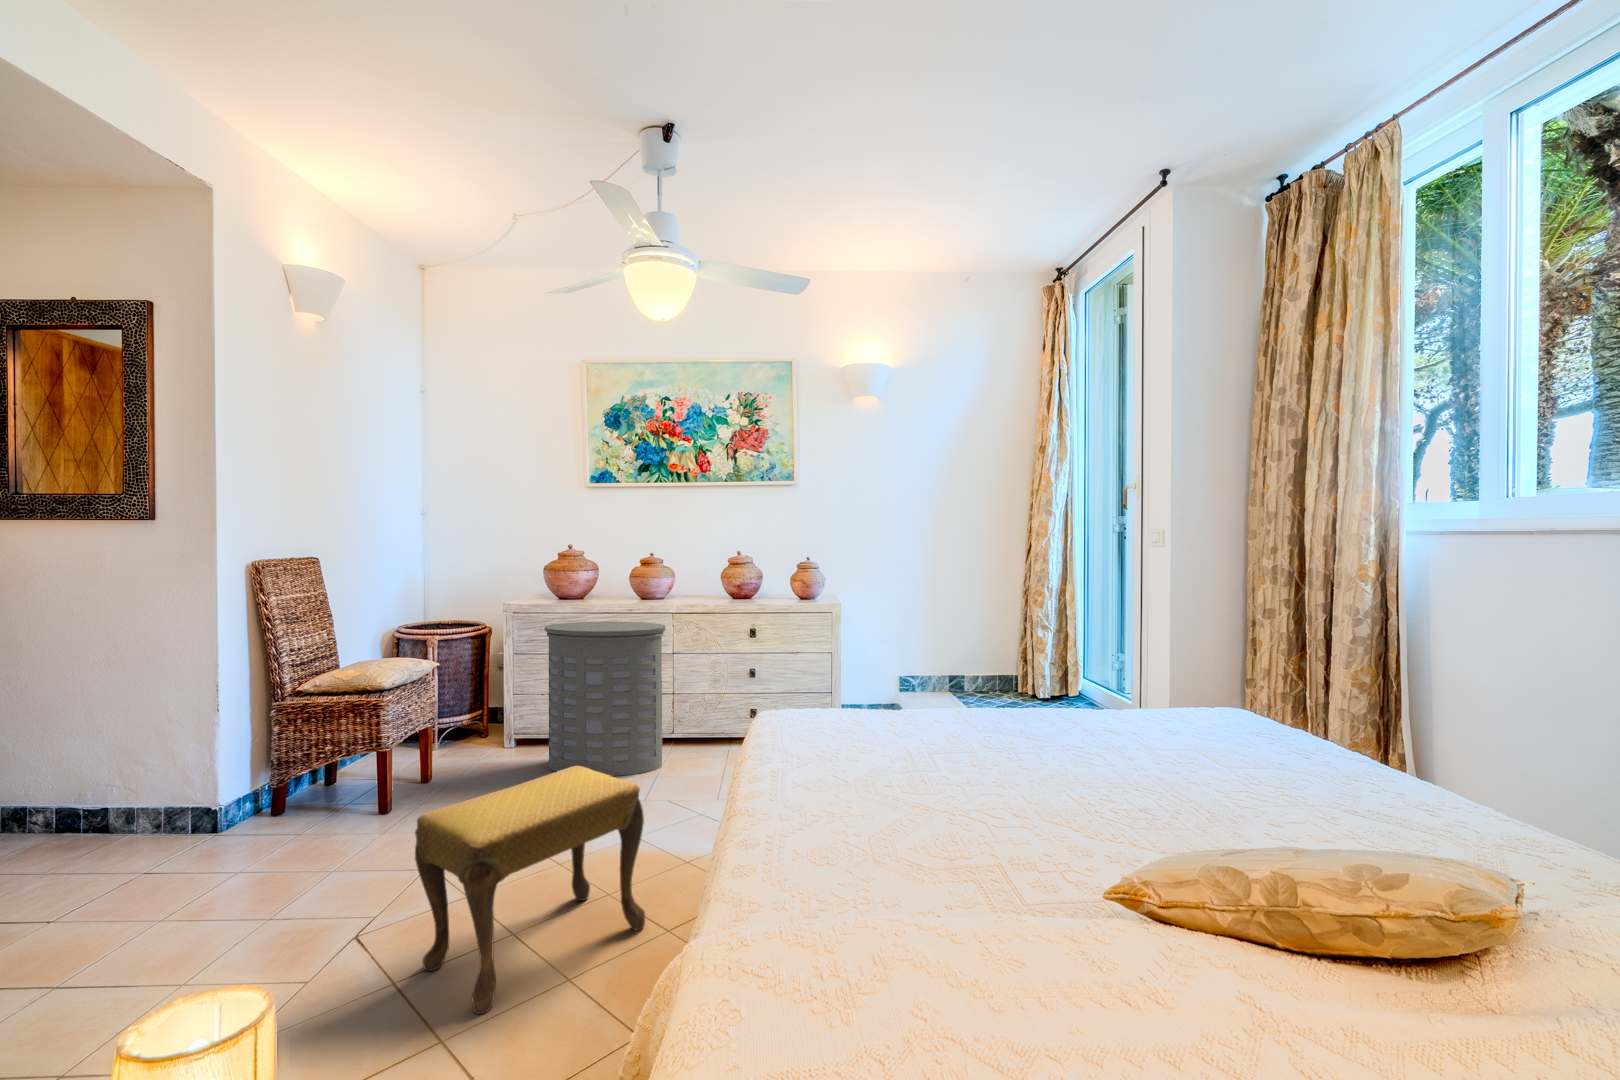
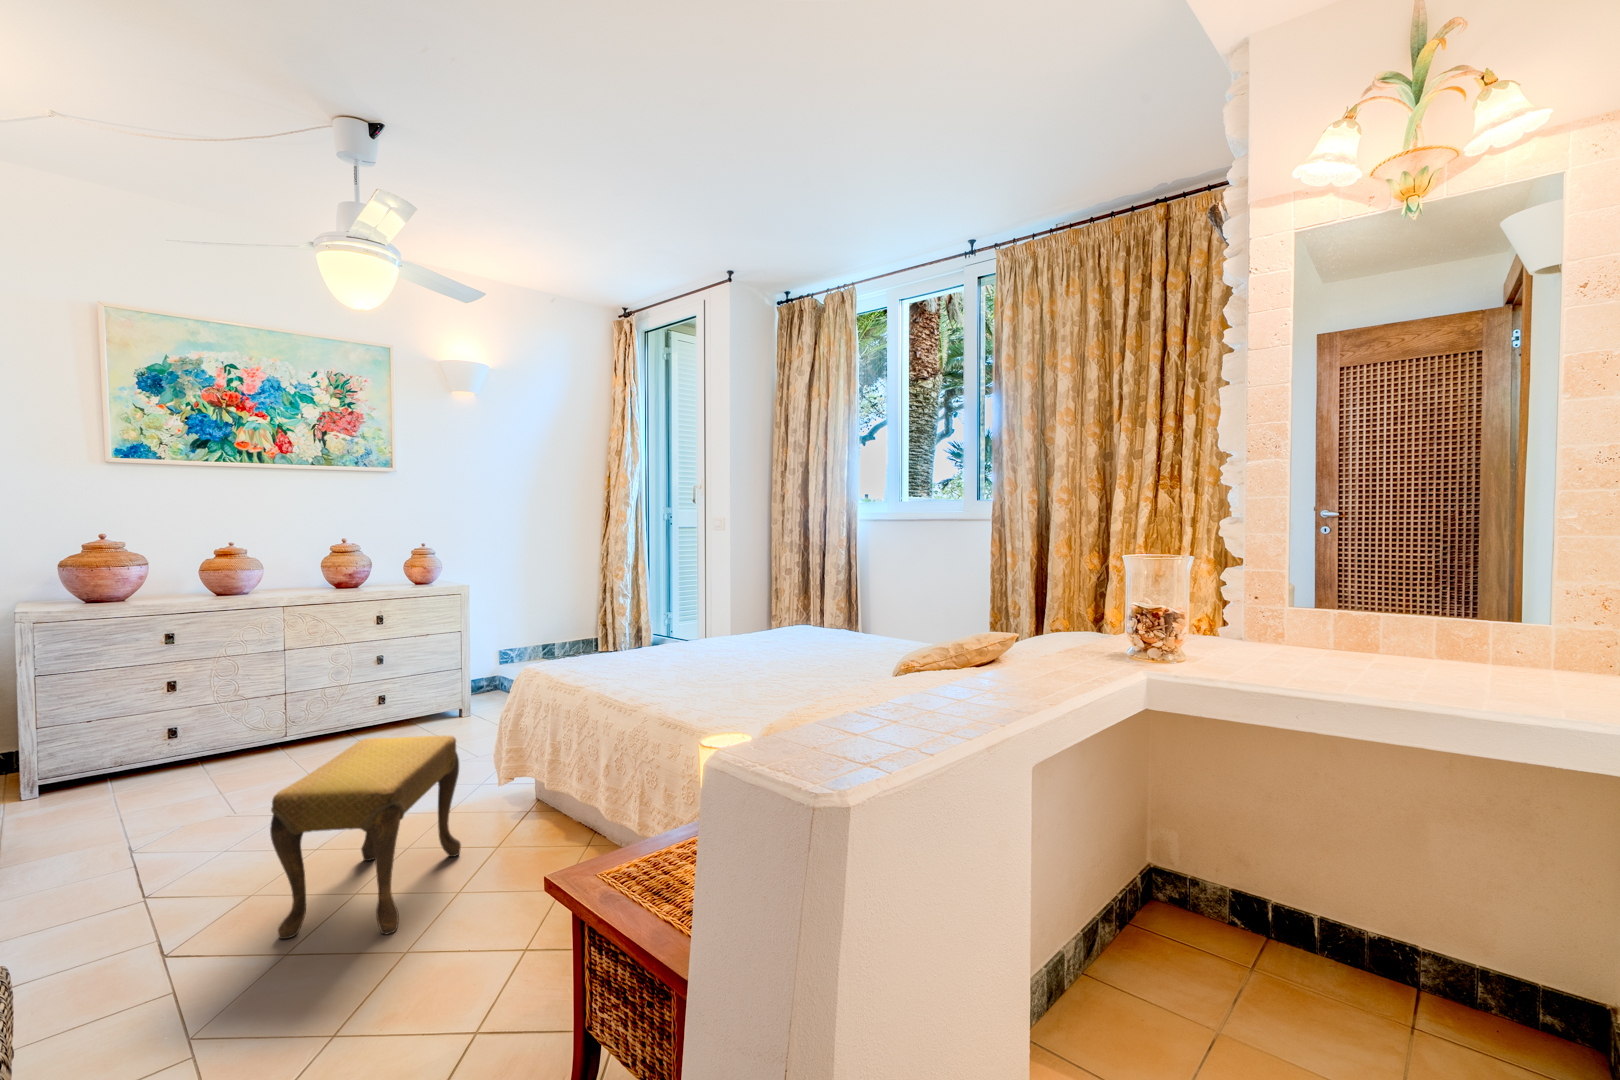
laundry hamper: present [545,622,665,776] -> none [118,618,295,799]

